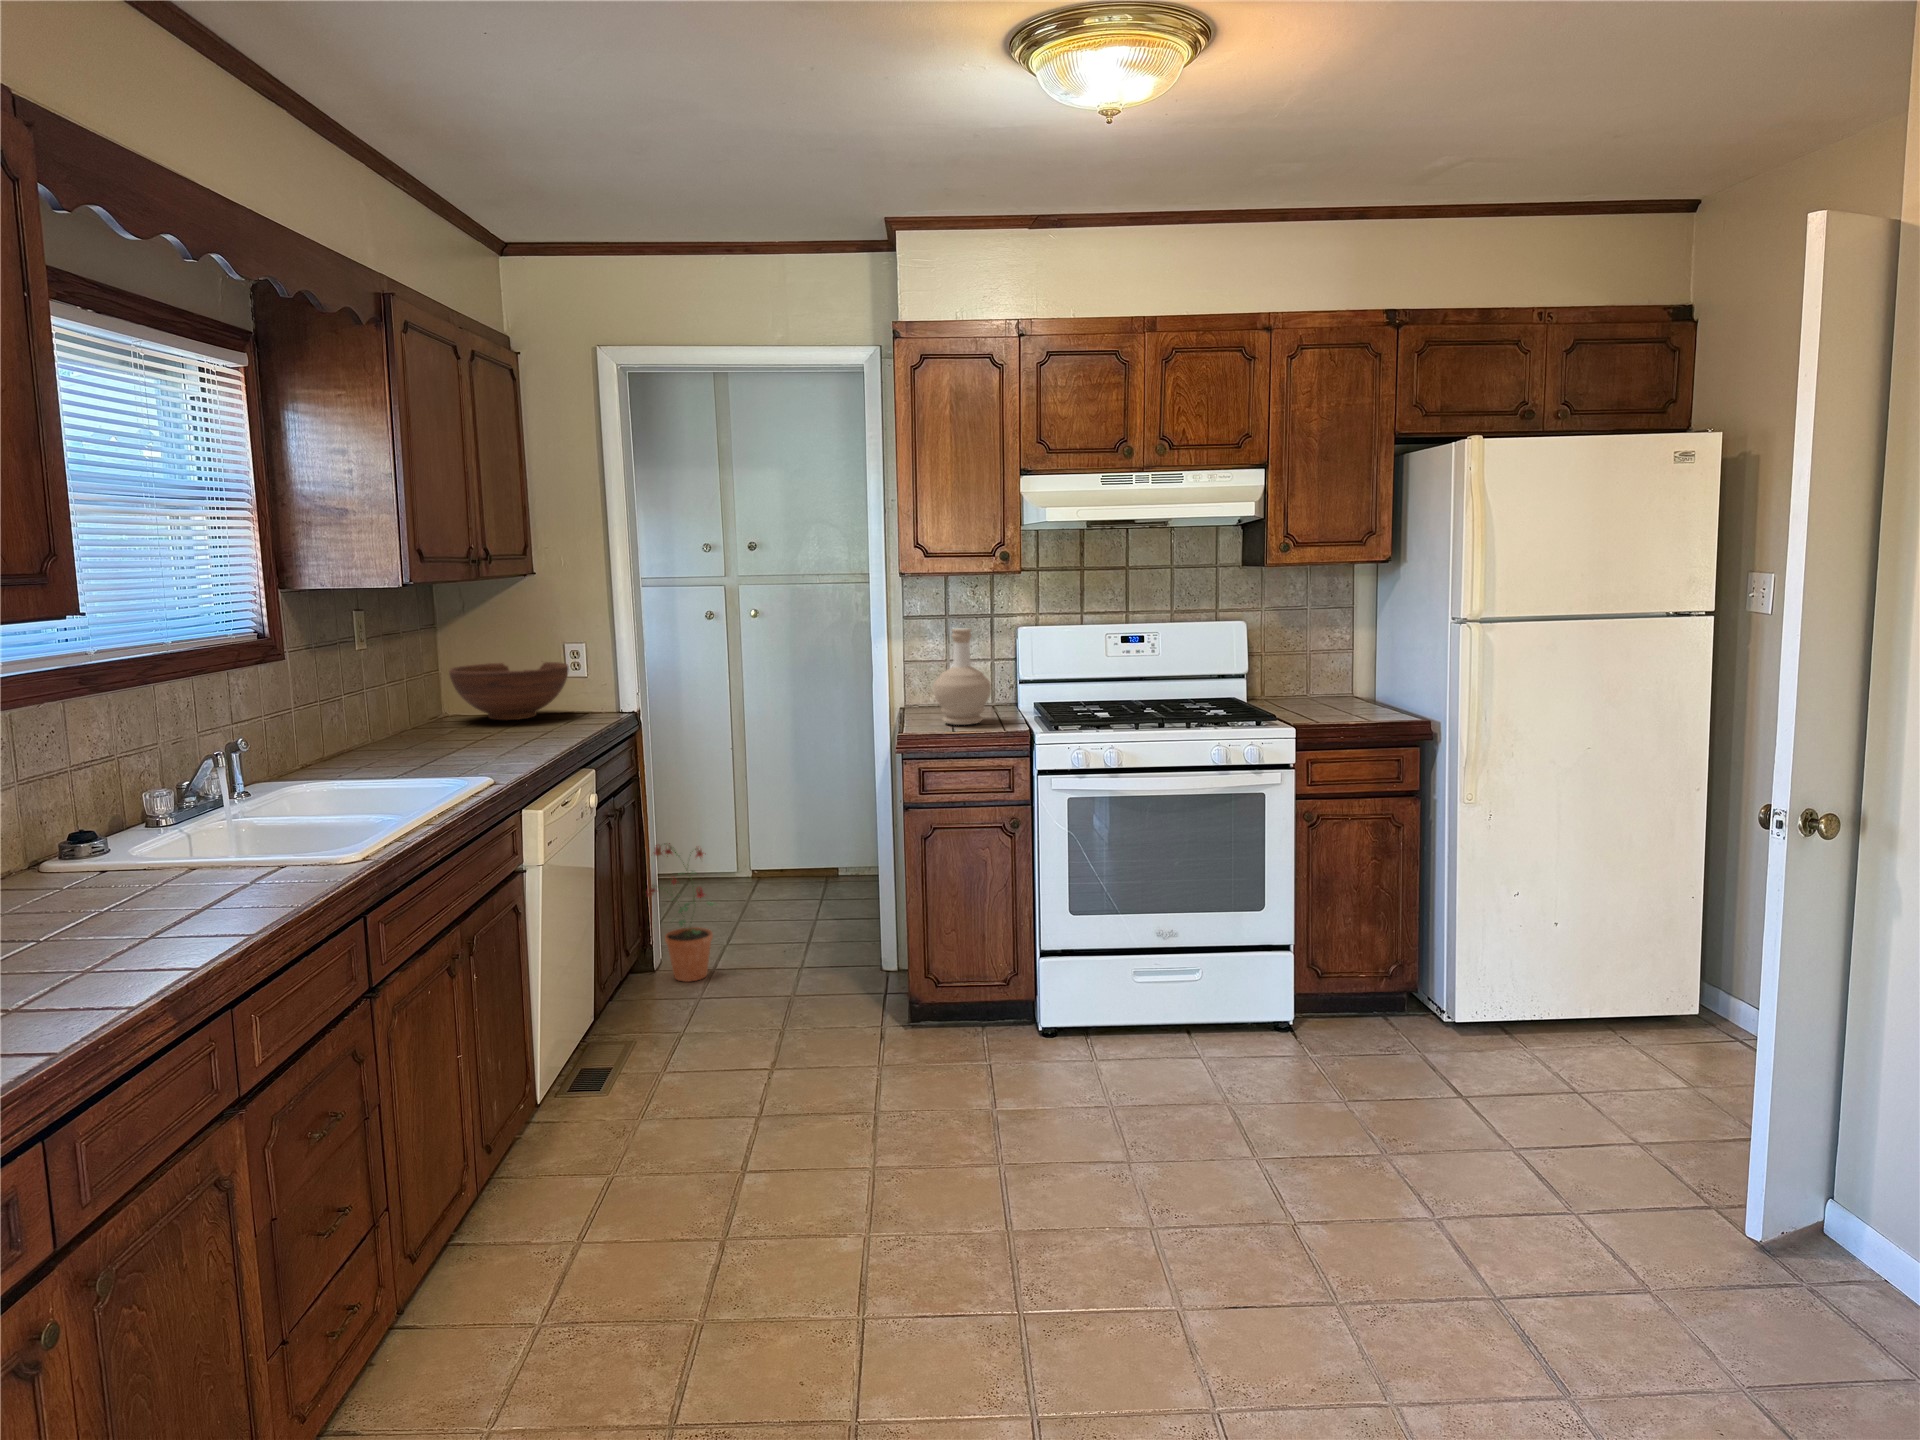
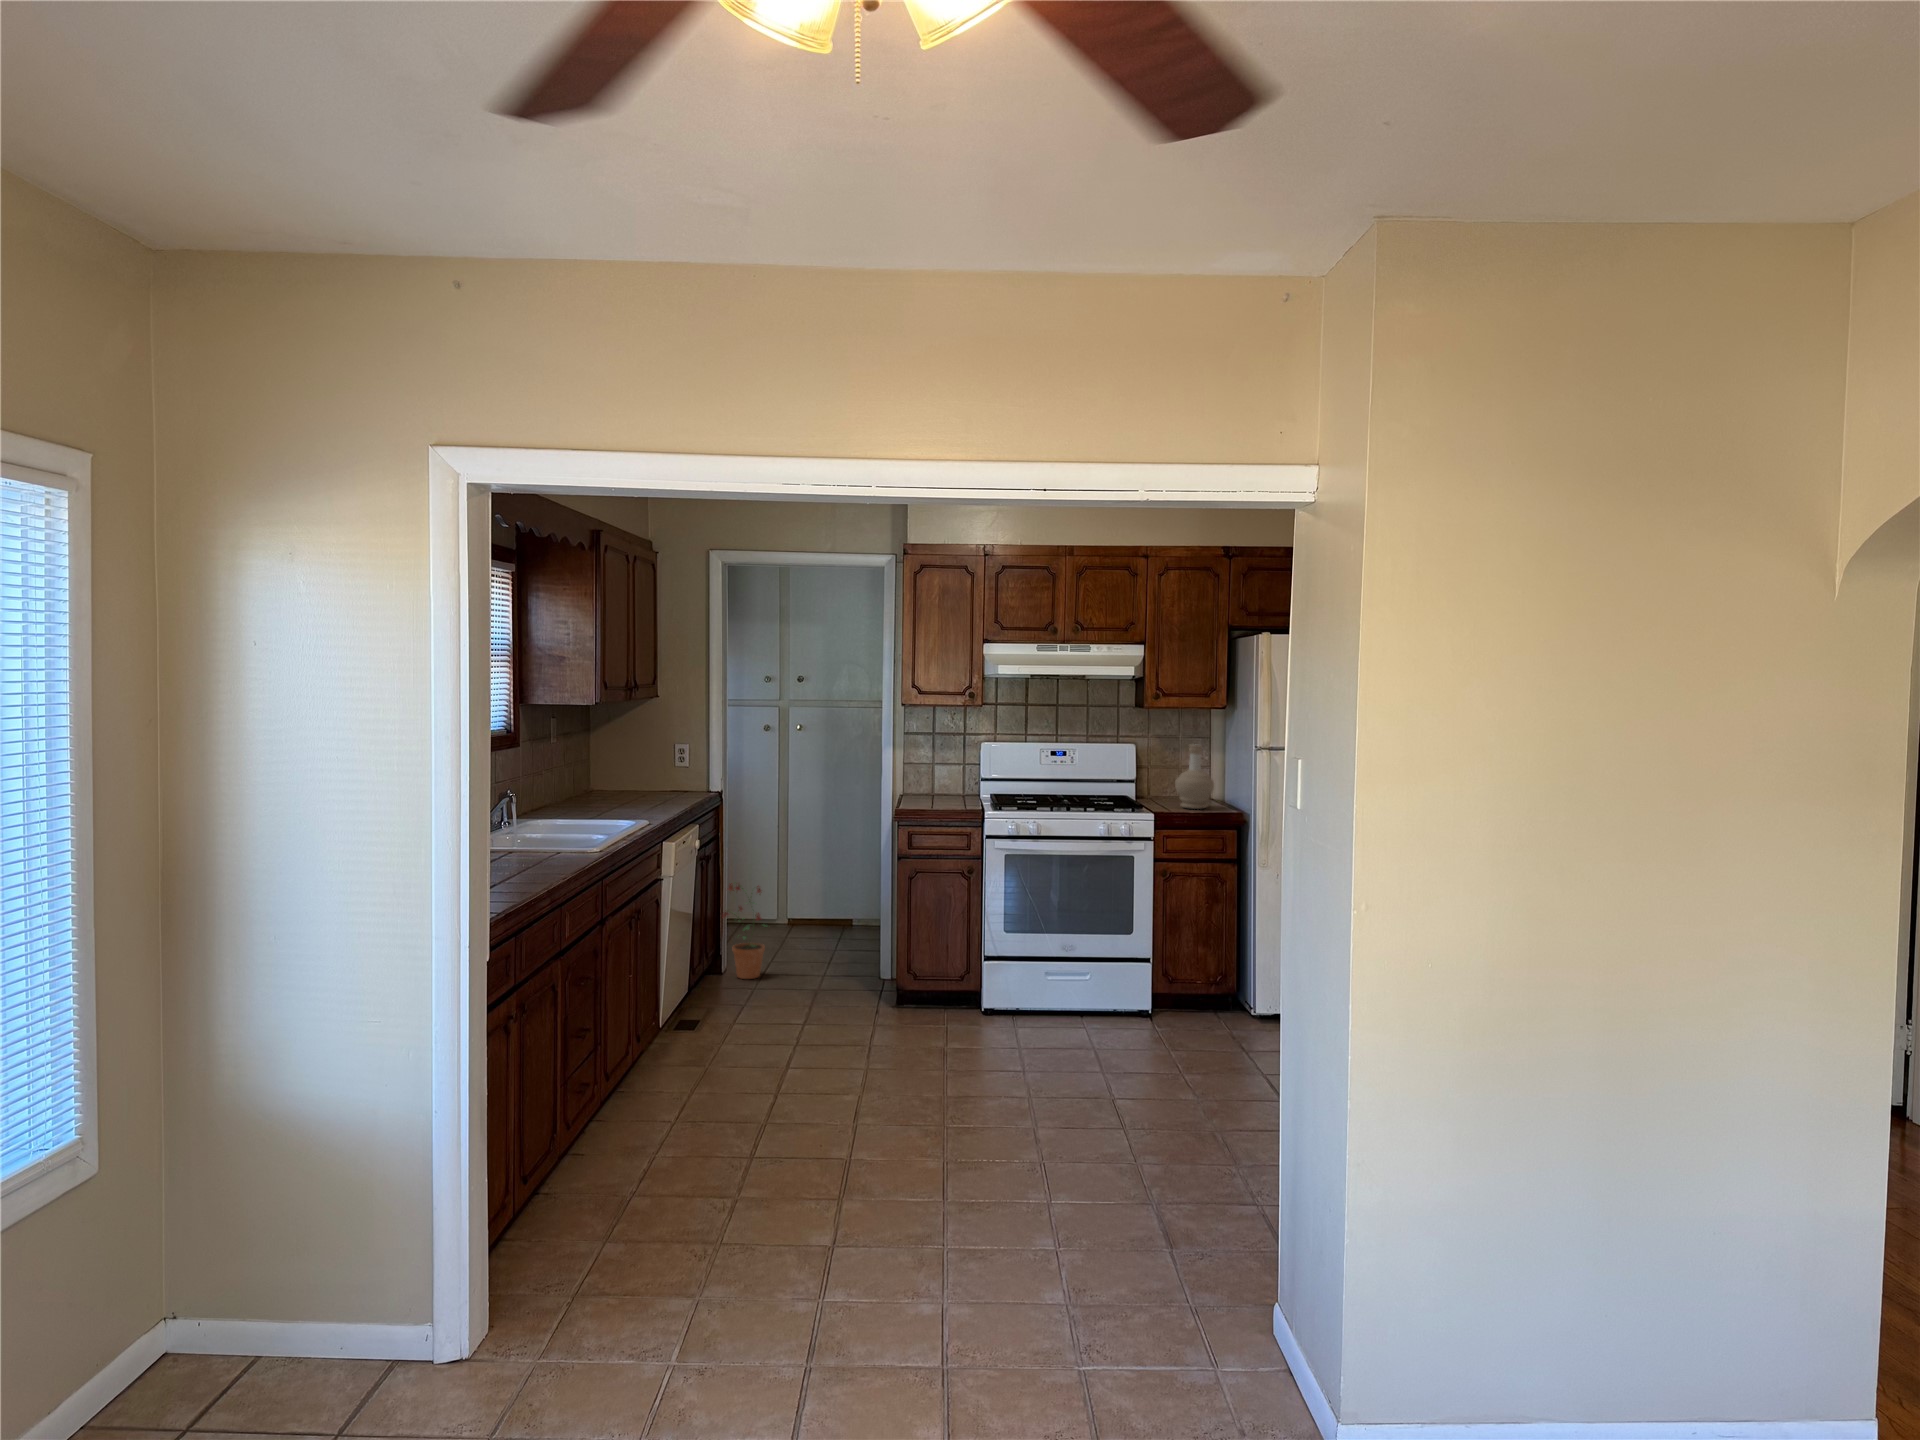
bottle: present [934,628,991,725] -> present [1175,744,1214,809]
fruit bowl: present [449,662,568,720] -> none [602,755,679,793]

